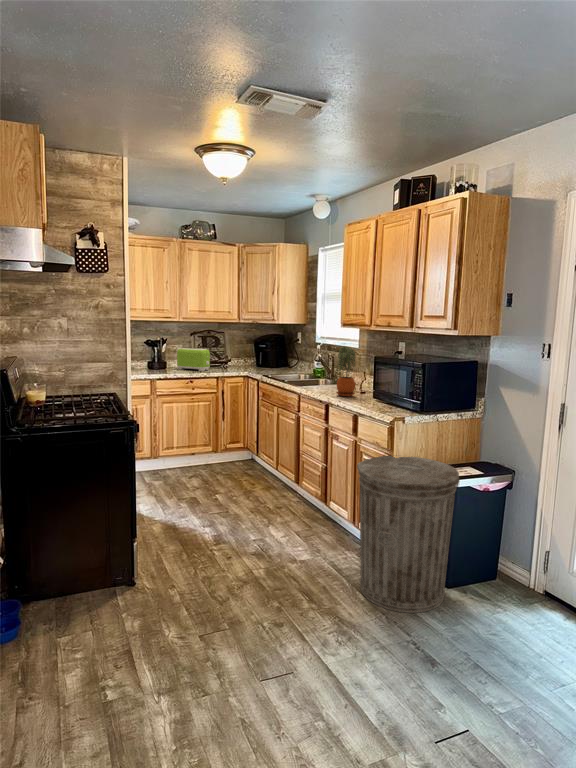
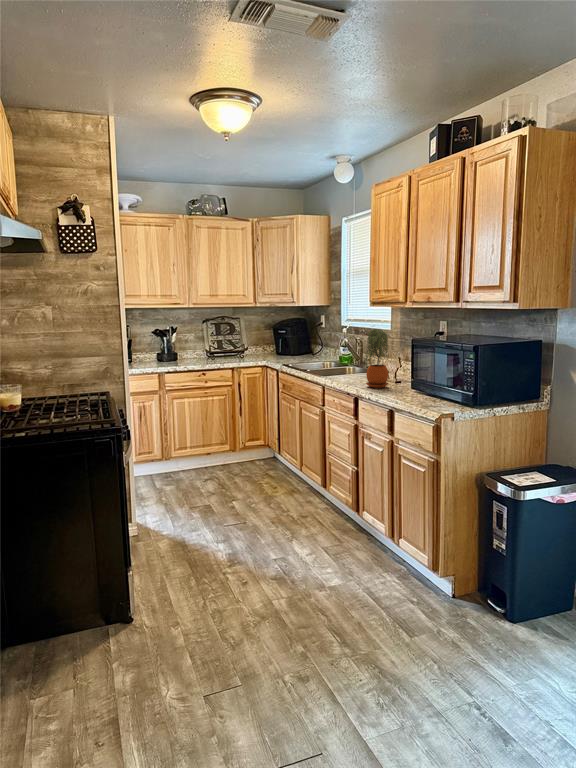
toaster: present [177,348,210,371] -> none [188,337,224,362]
trash can: present [357,456,459,613] -> none [396,460,528,660]

